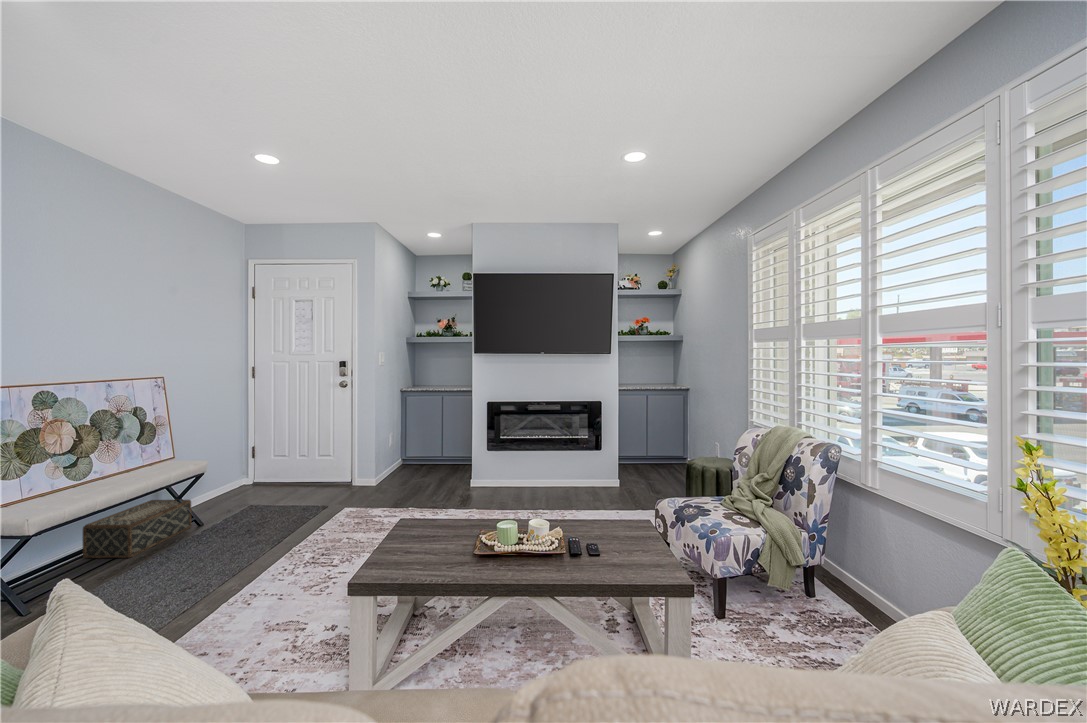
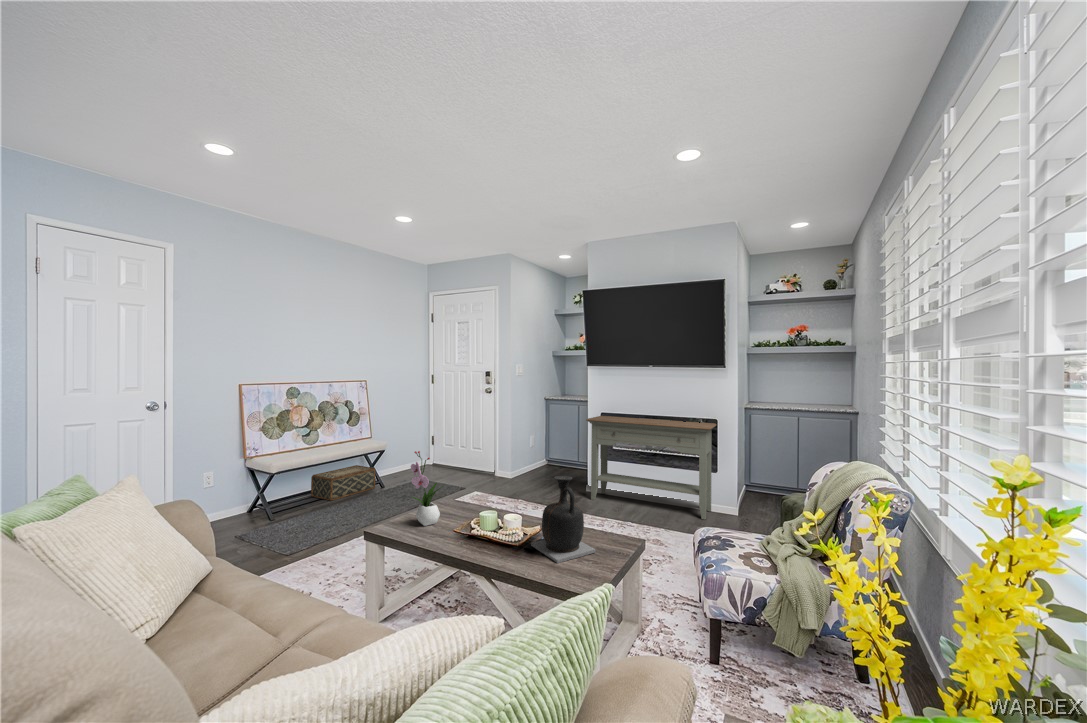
console table: none [480,407,606,497] -> present [586,416,716,520]
flower arrangement: none [411,465,450,556] -> present [411,451,443,526]
vase: none [575,472,637,561] -> present [531,476,596,563]

